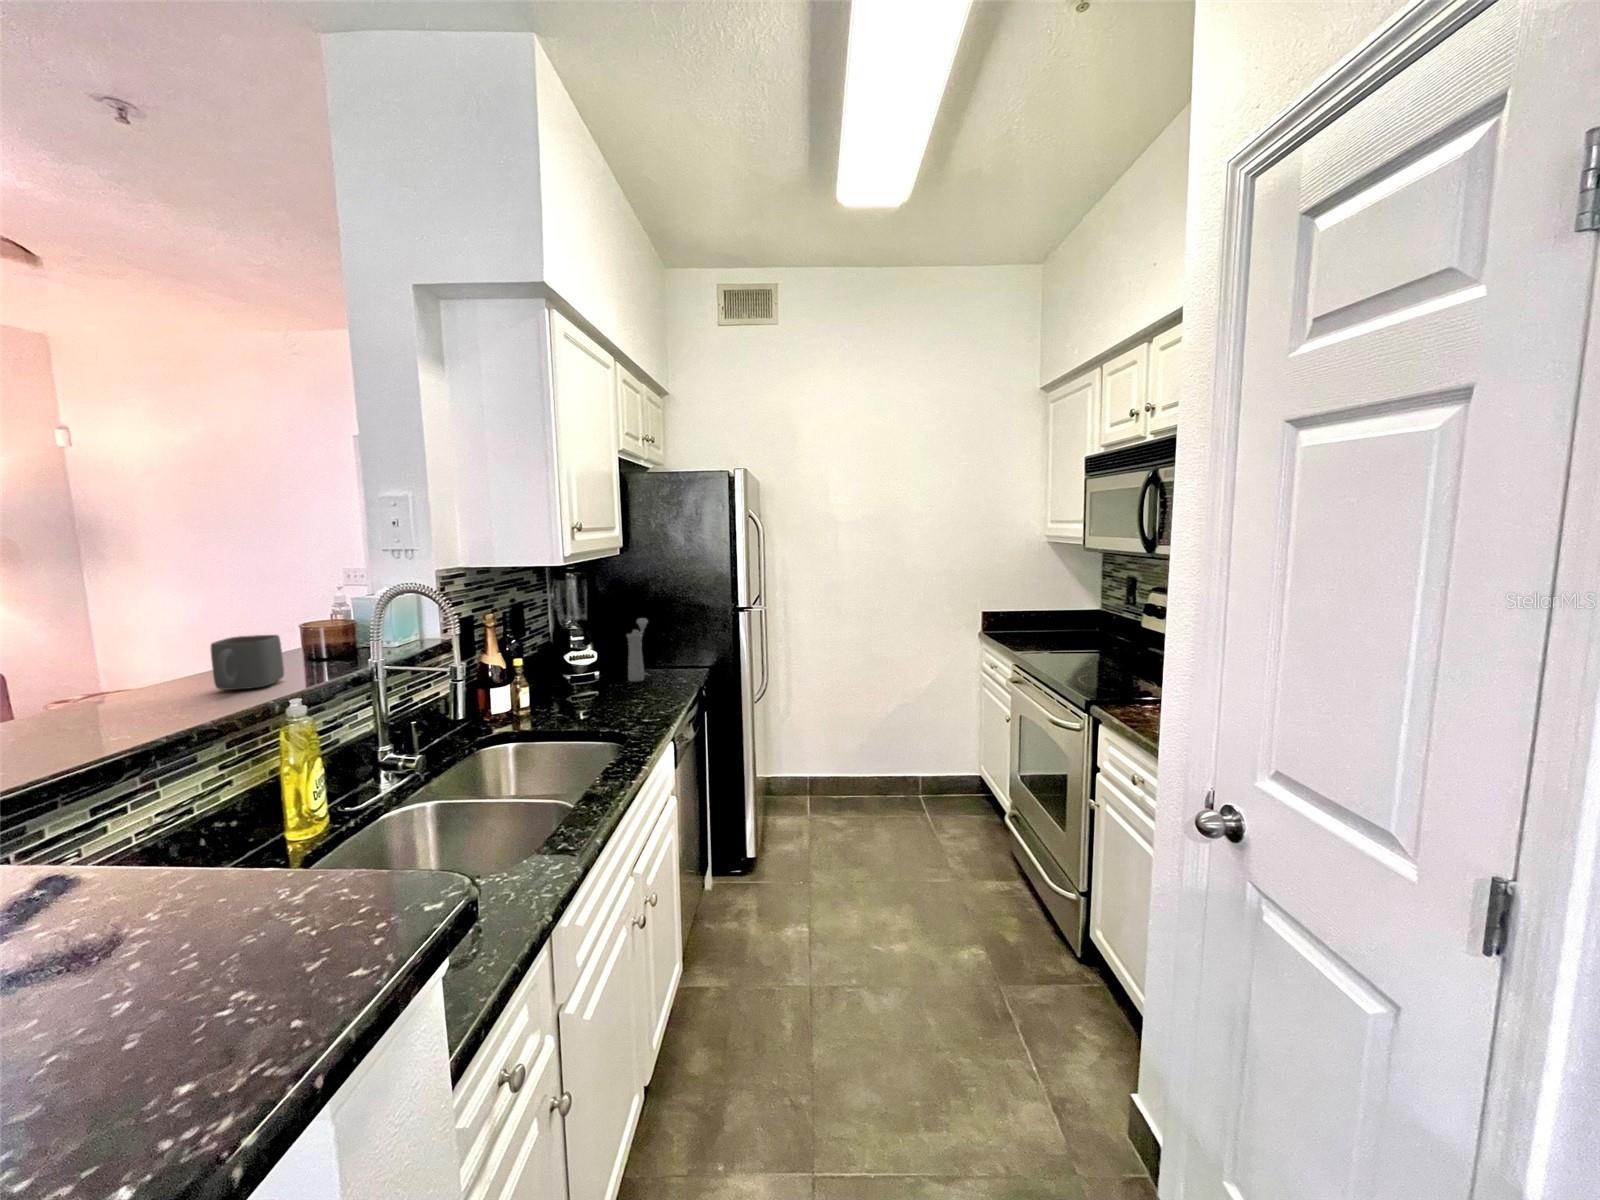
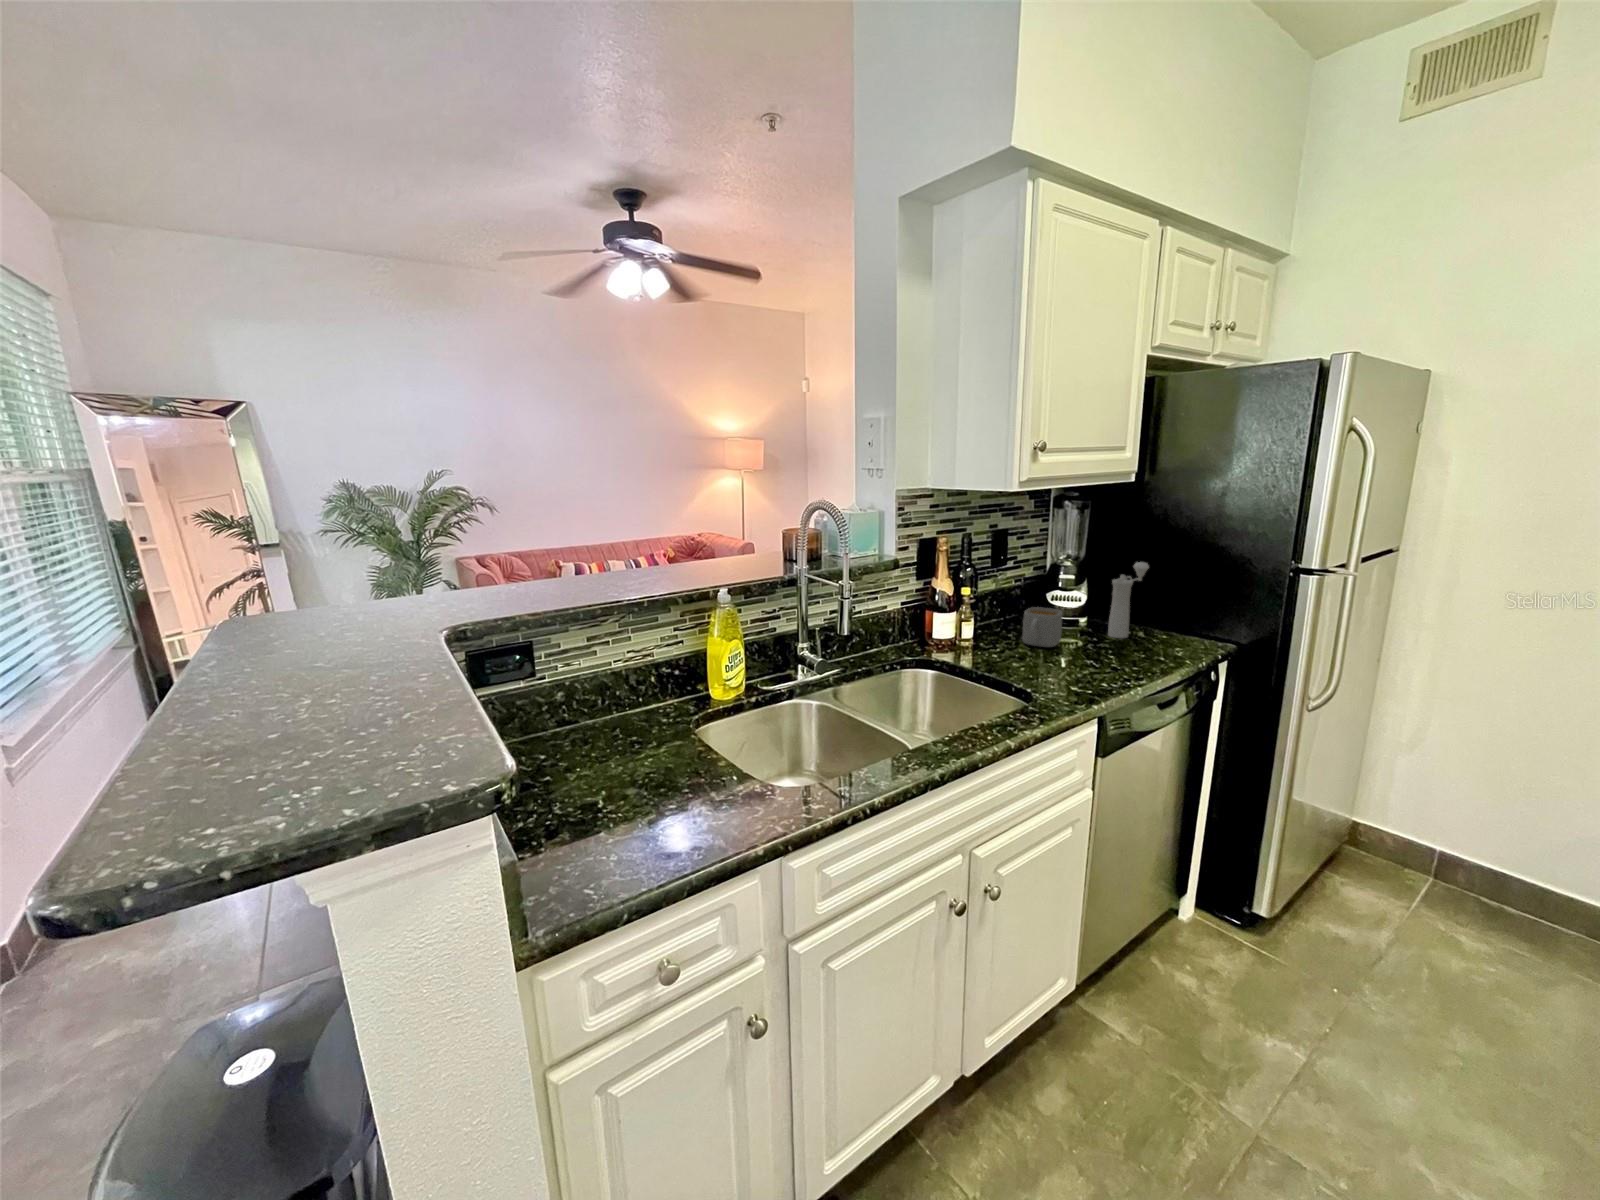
mug: present [211,635,284,690] -> present [1022,607,1062,647]

